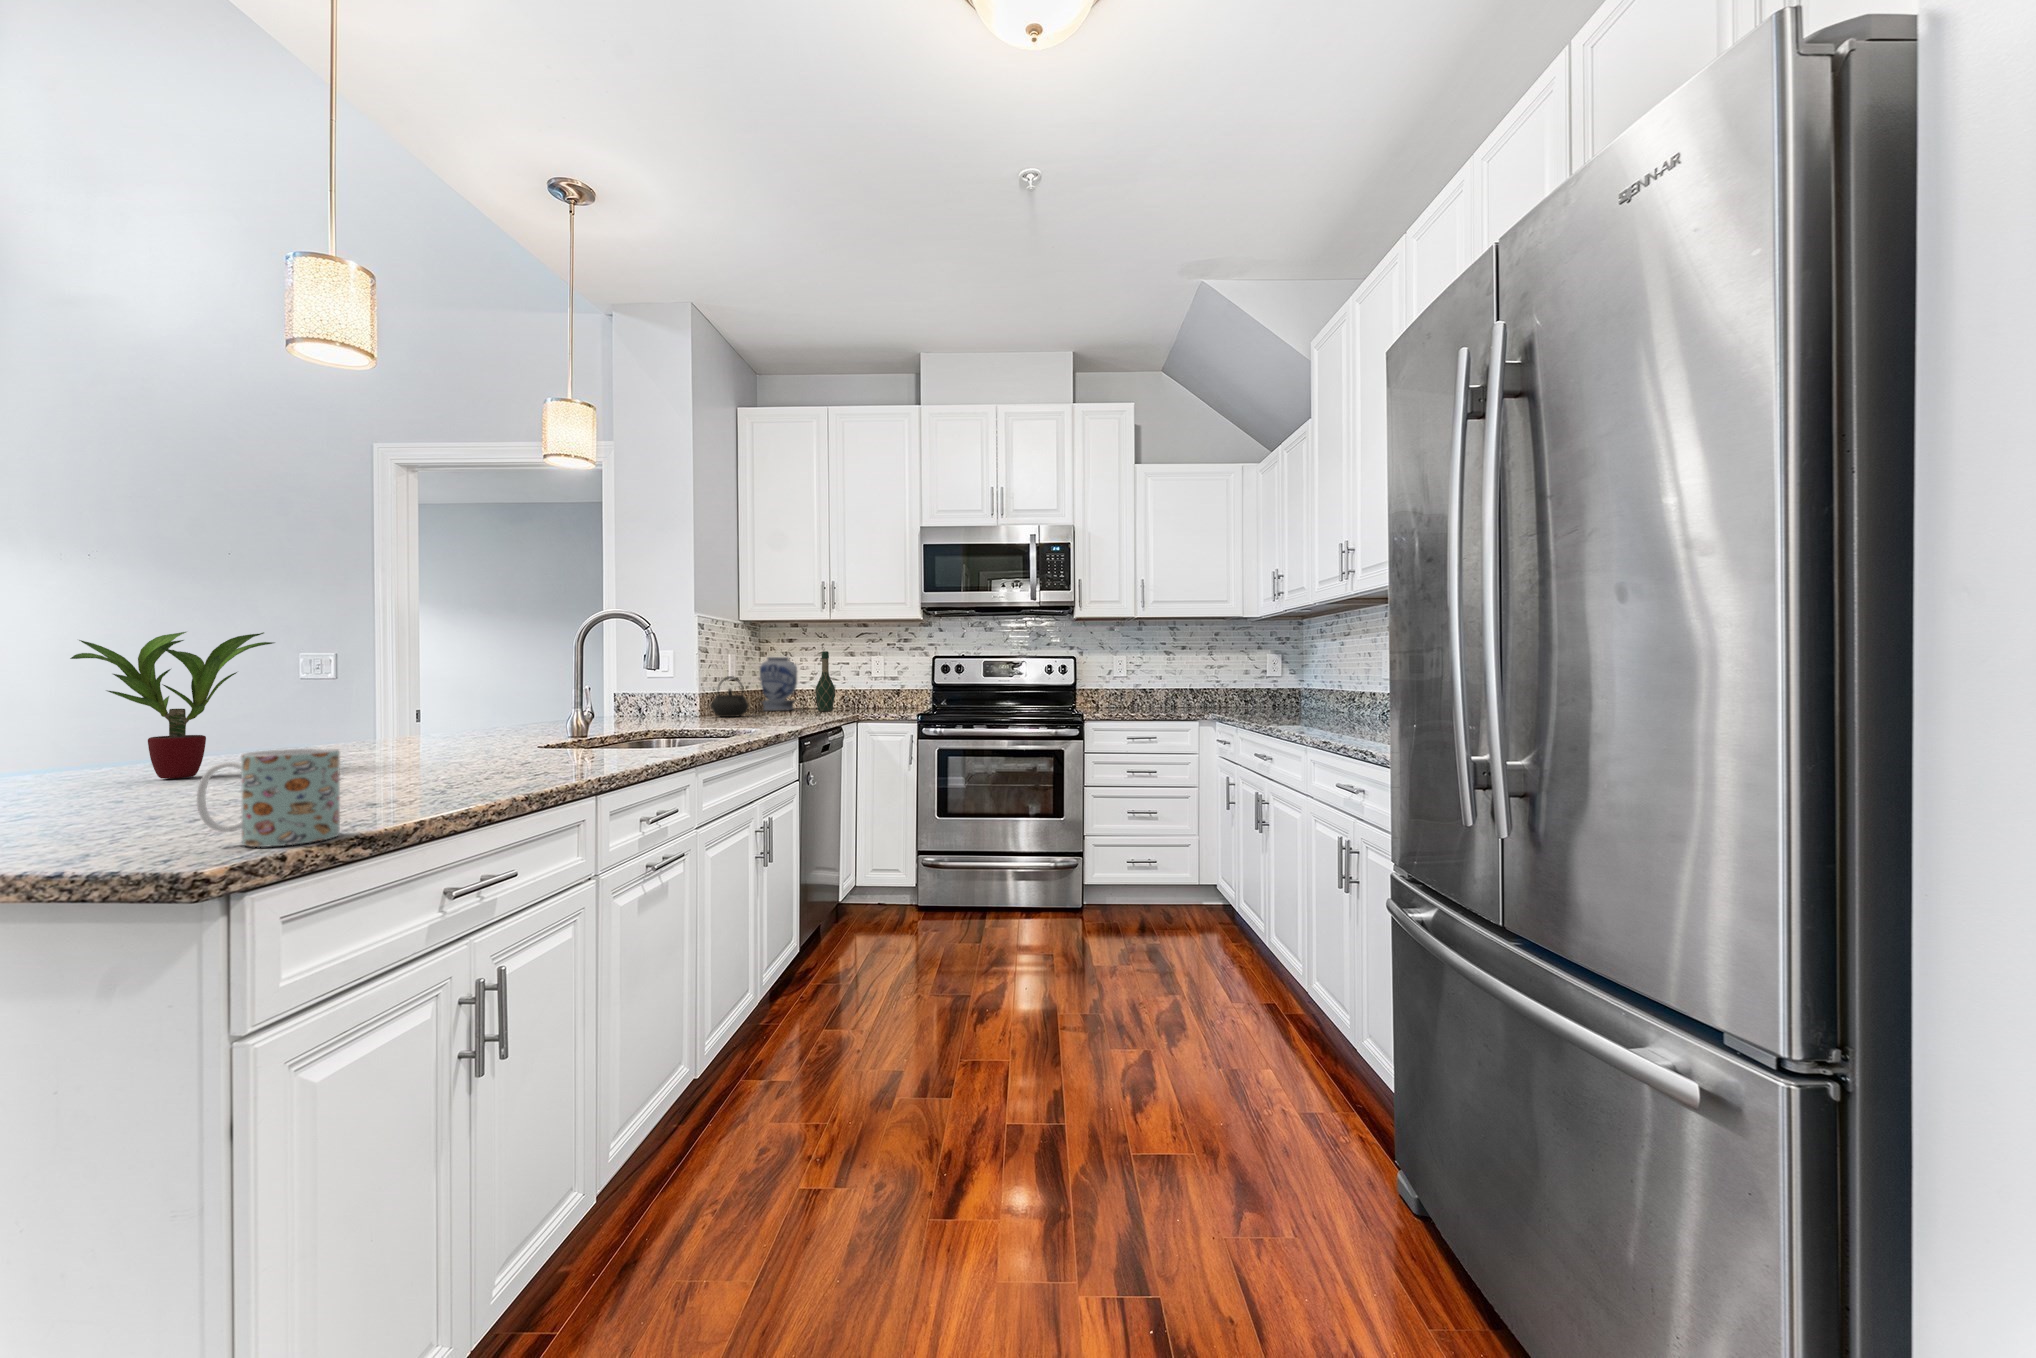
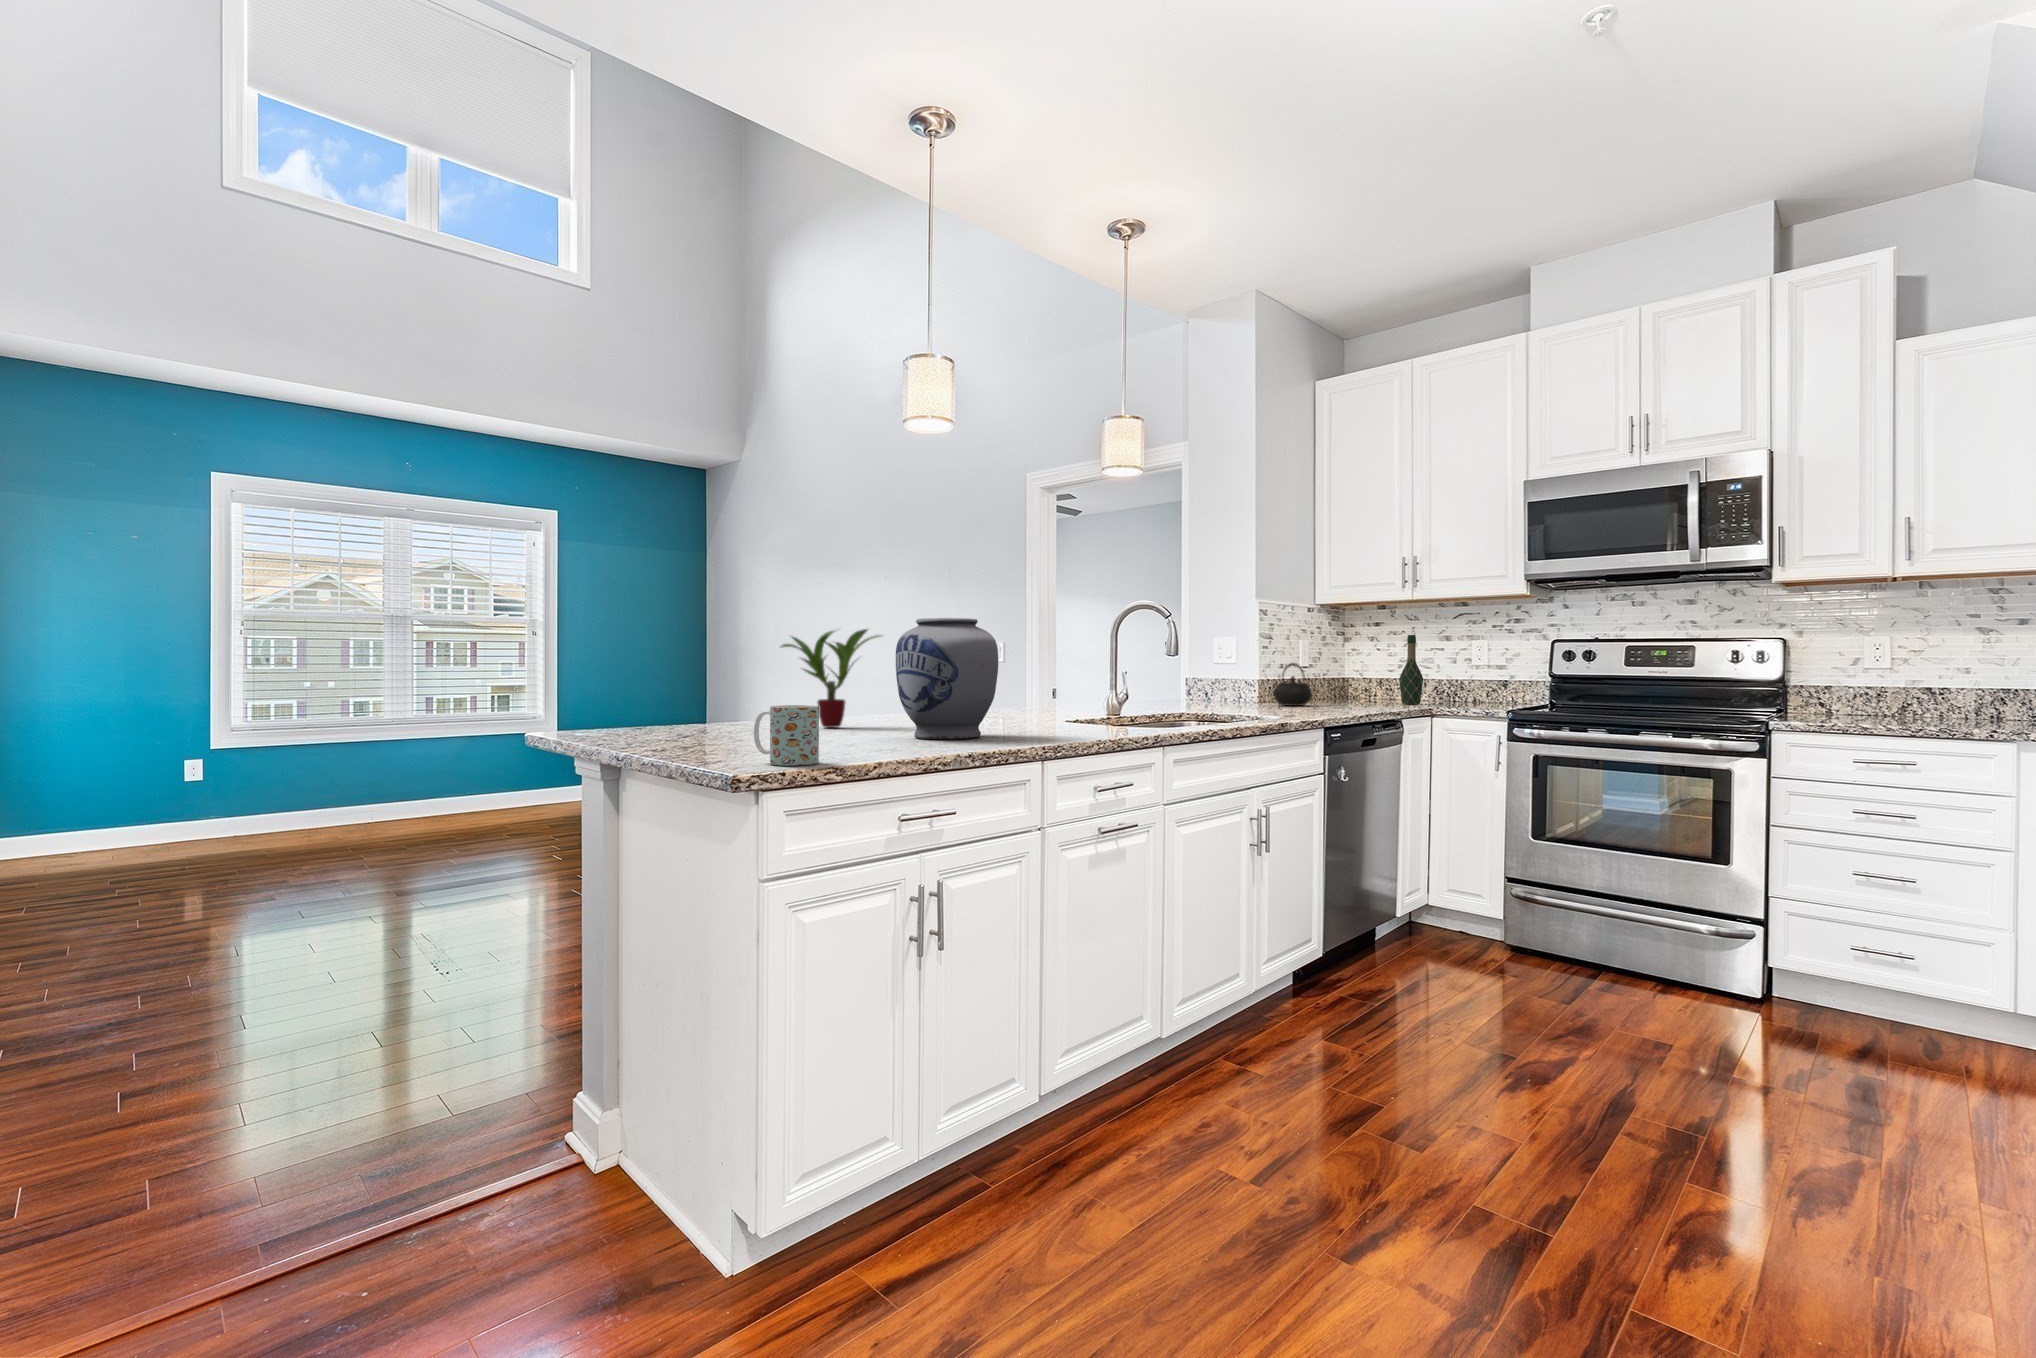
vase: present [760,657,797,711] -> present [896,618,998,739]

